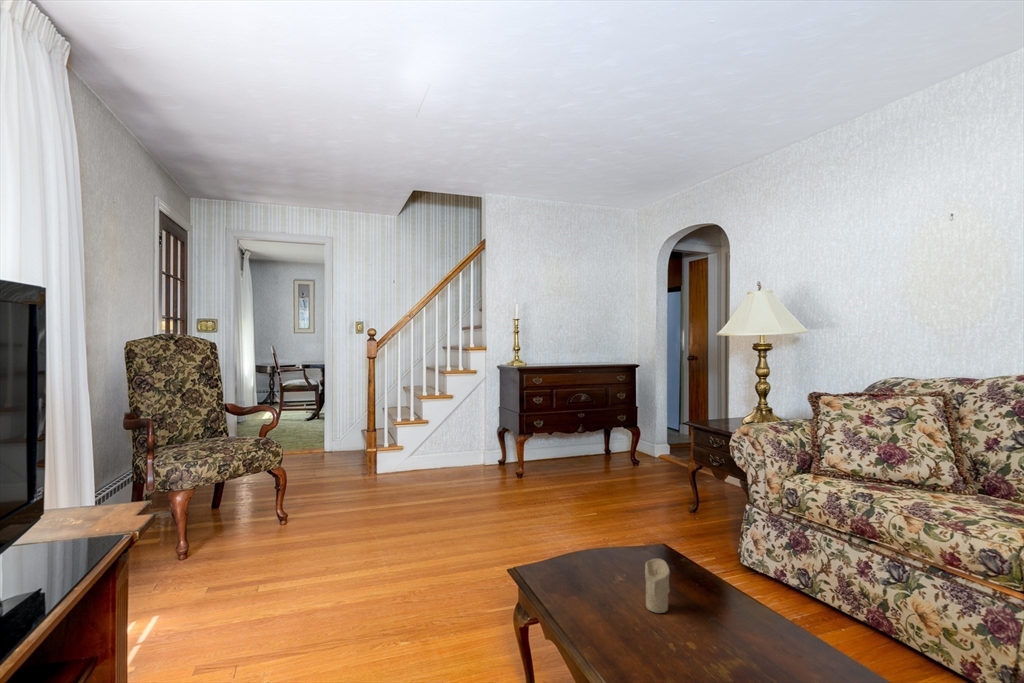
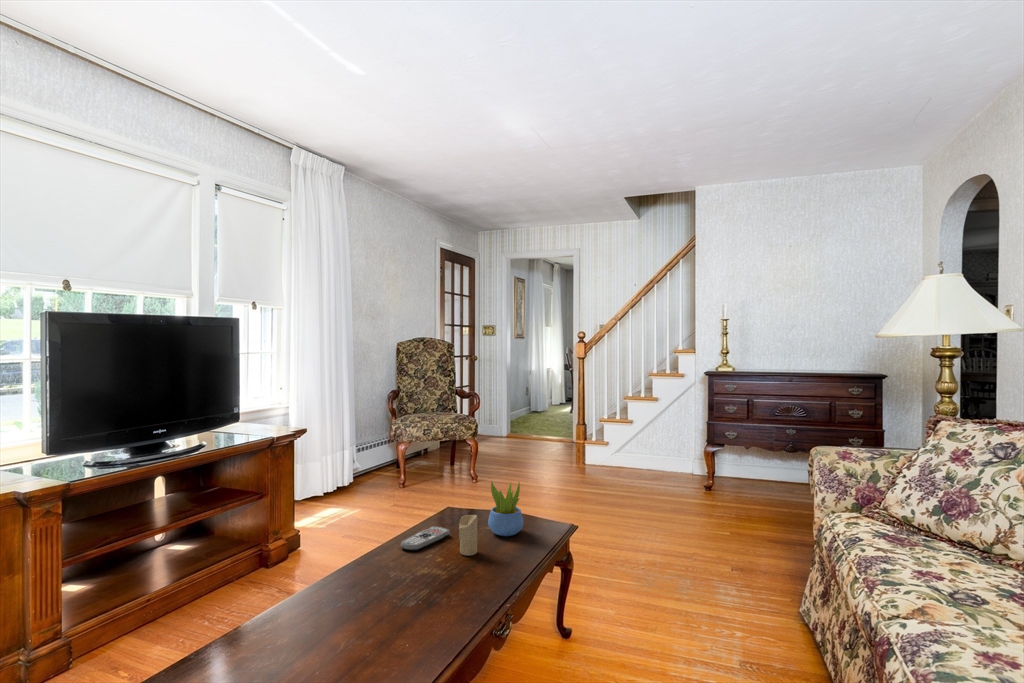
succulent plant: none [602,506,645,576] -> present [488,482,524,536]
remote control: none [563,589,616,635] -> present [401,526,450,551]

